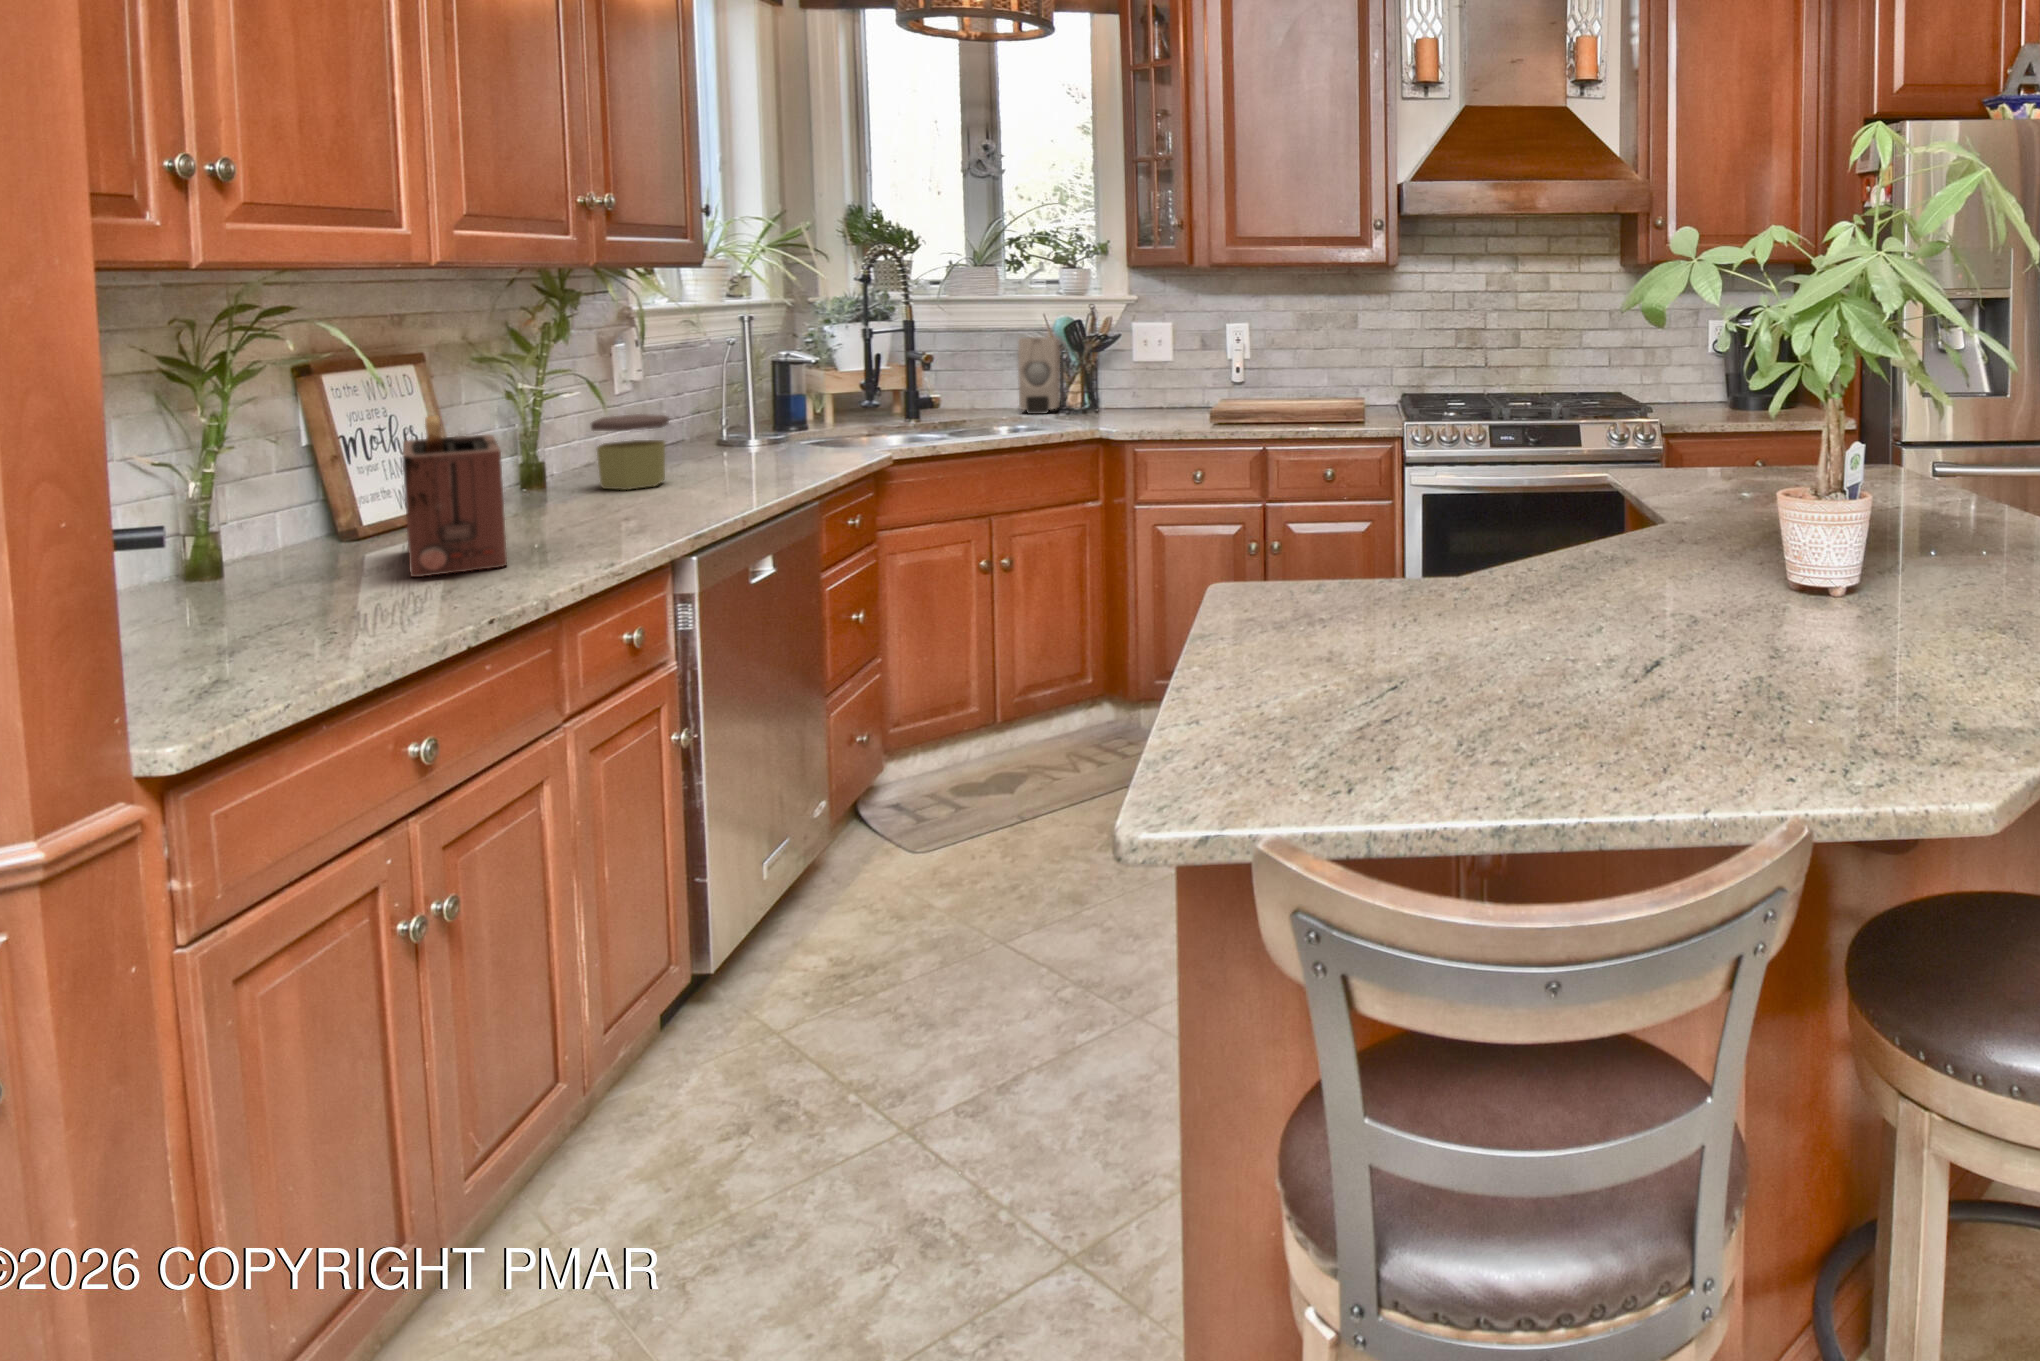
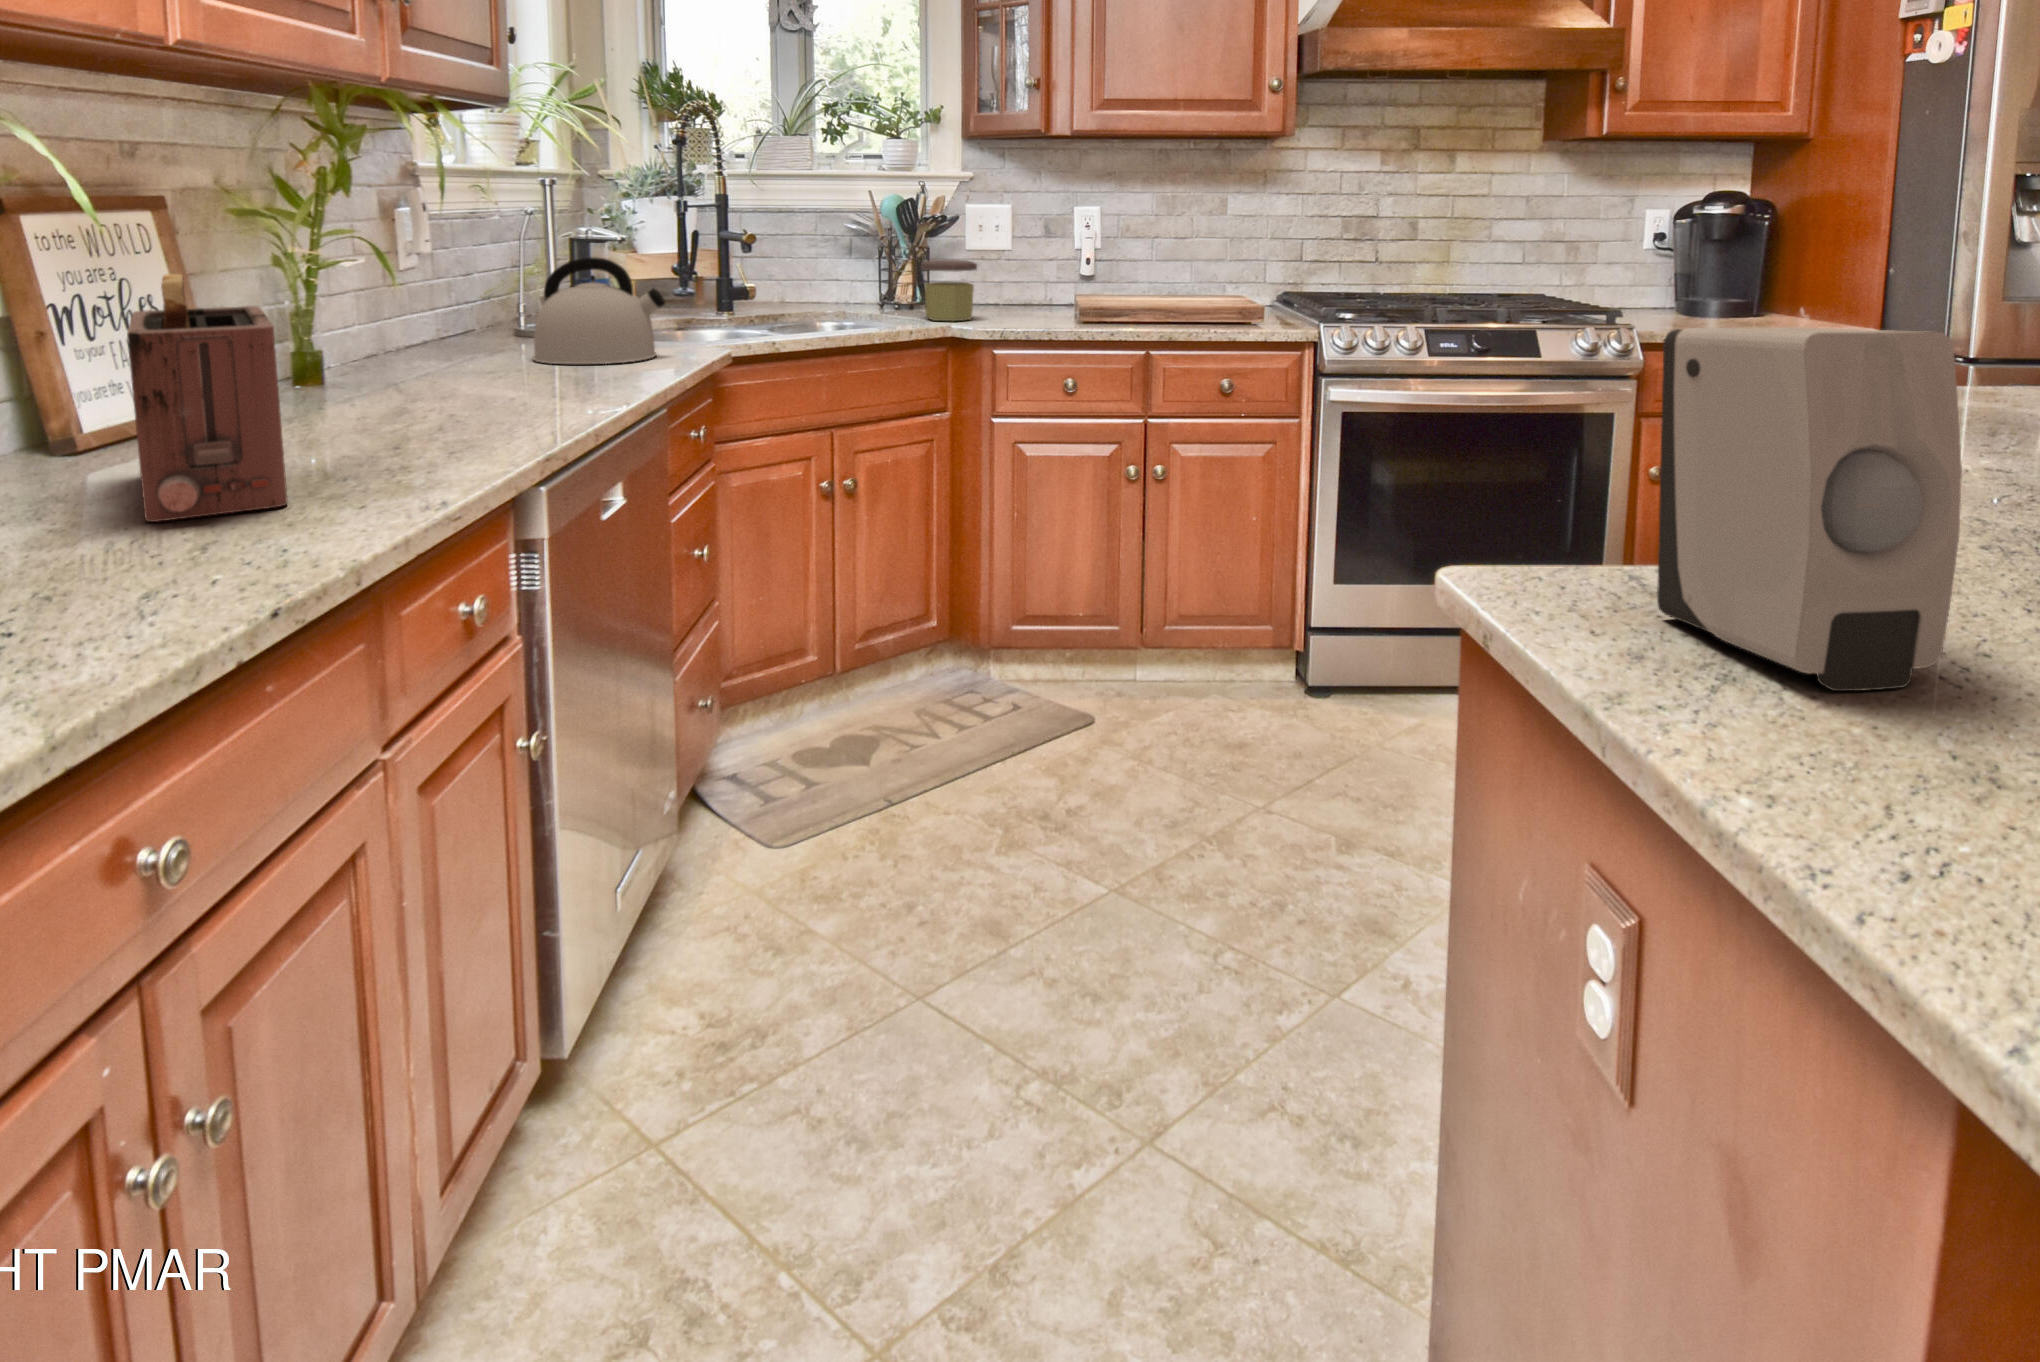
soap dispenser: present [1018,337,1060,414] -> present [1657,327,1962,691]
kettle: none [722,382,833,467] -> present [533,257,665,364]
jar: present [591,414,669,490] -> present [921,260,977,321]

